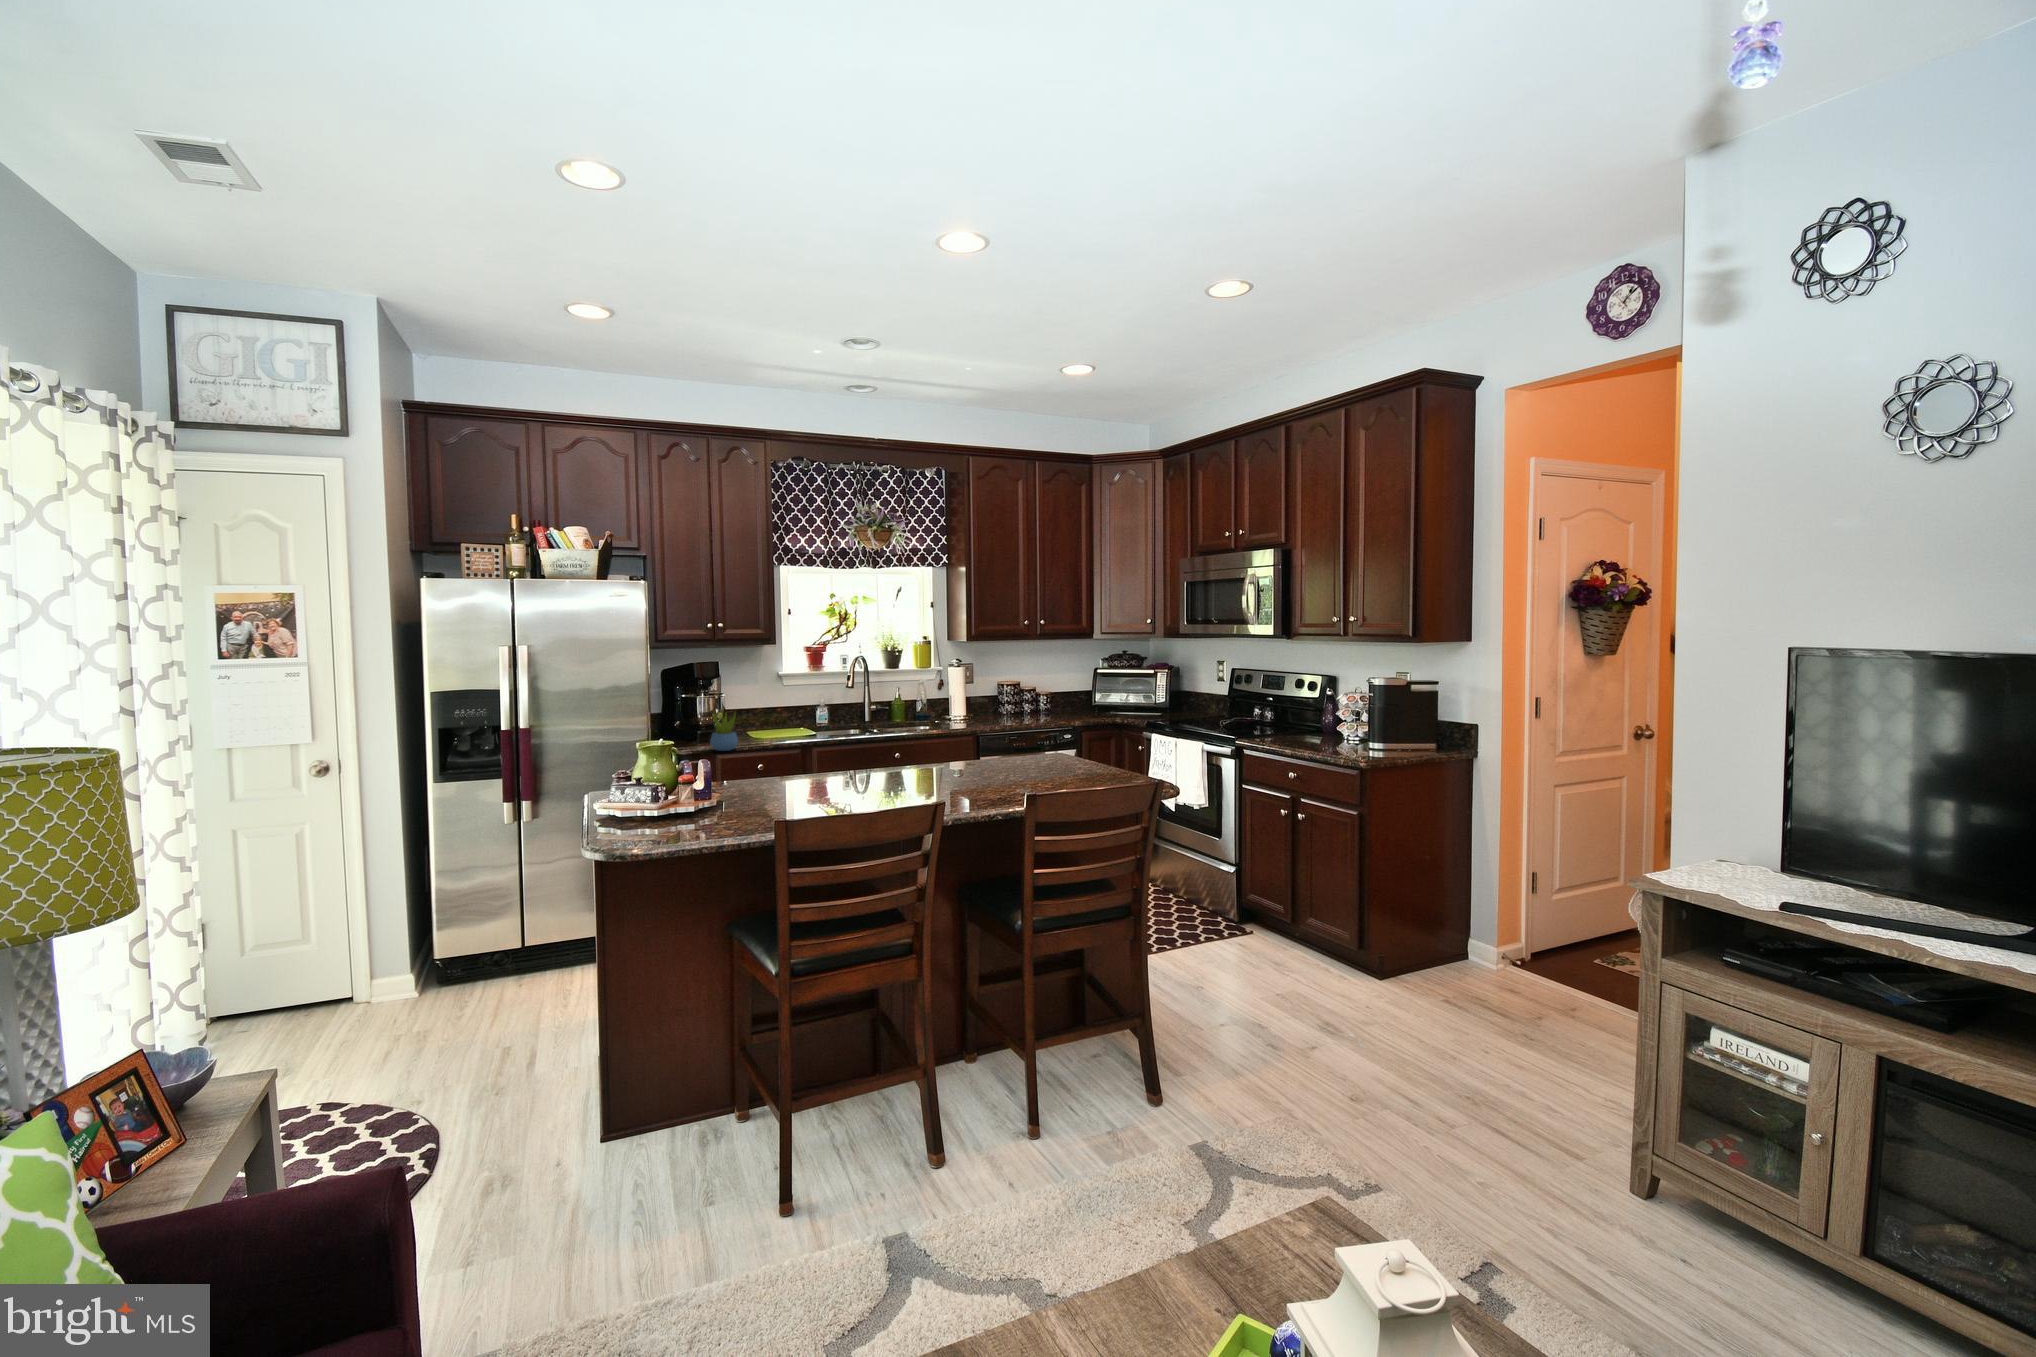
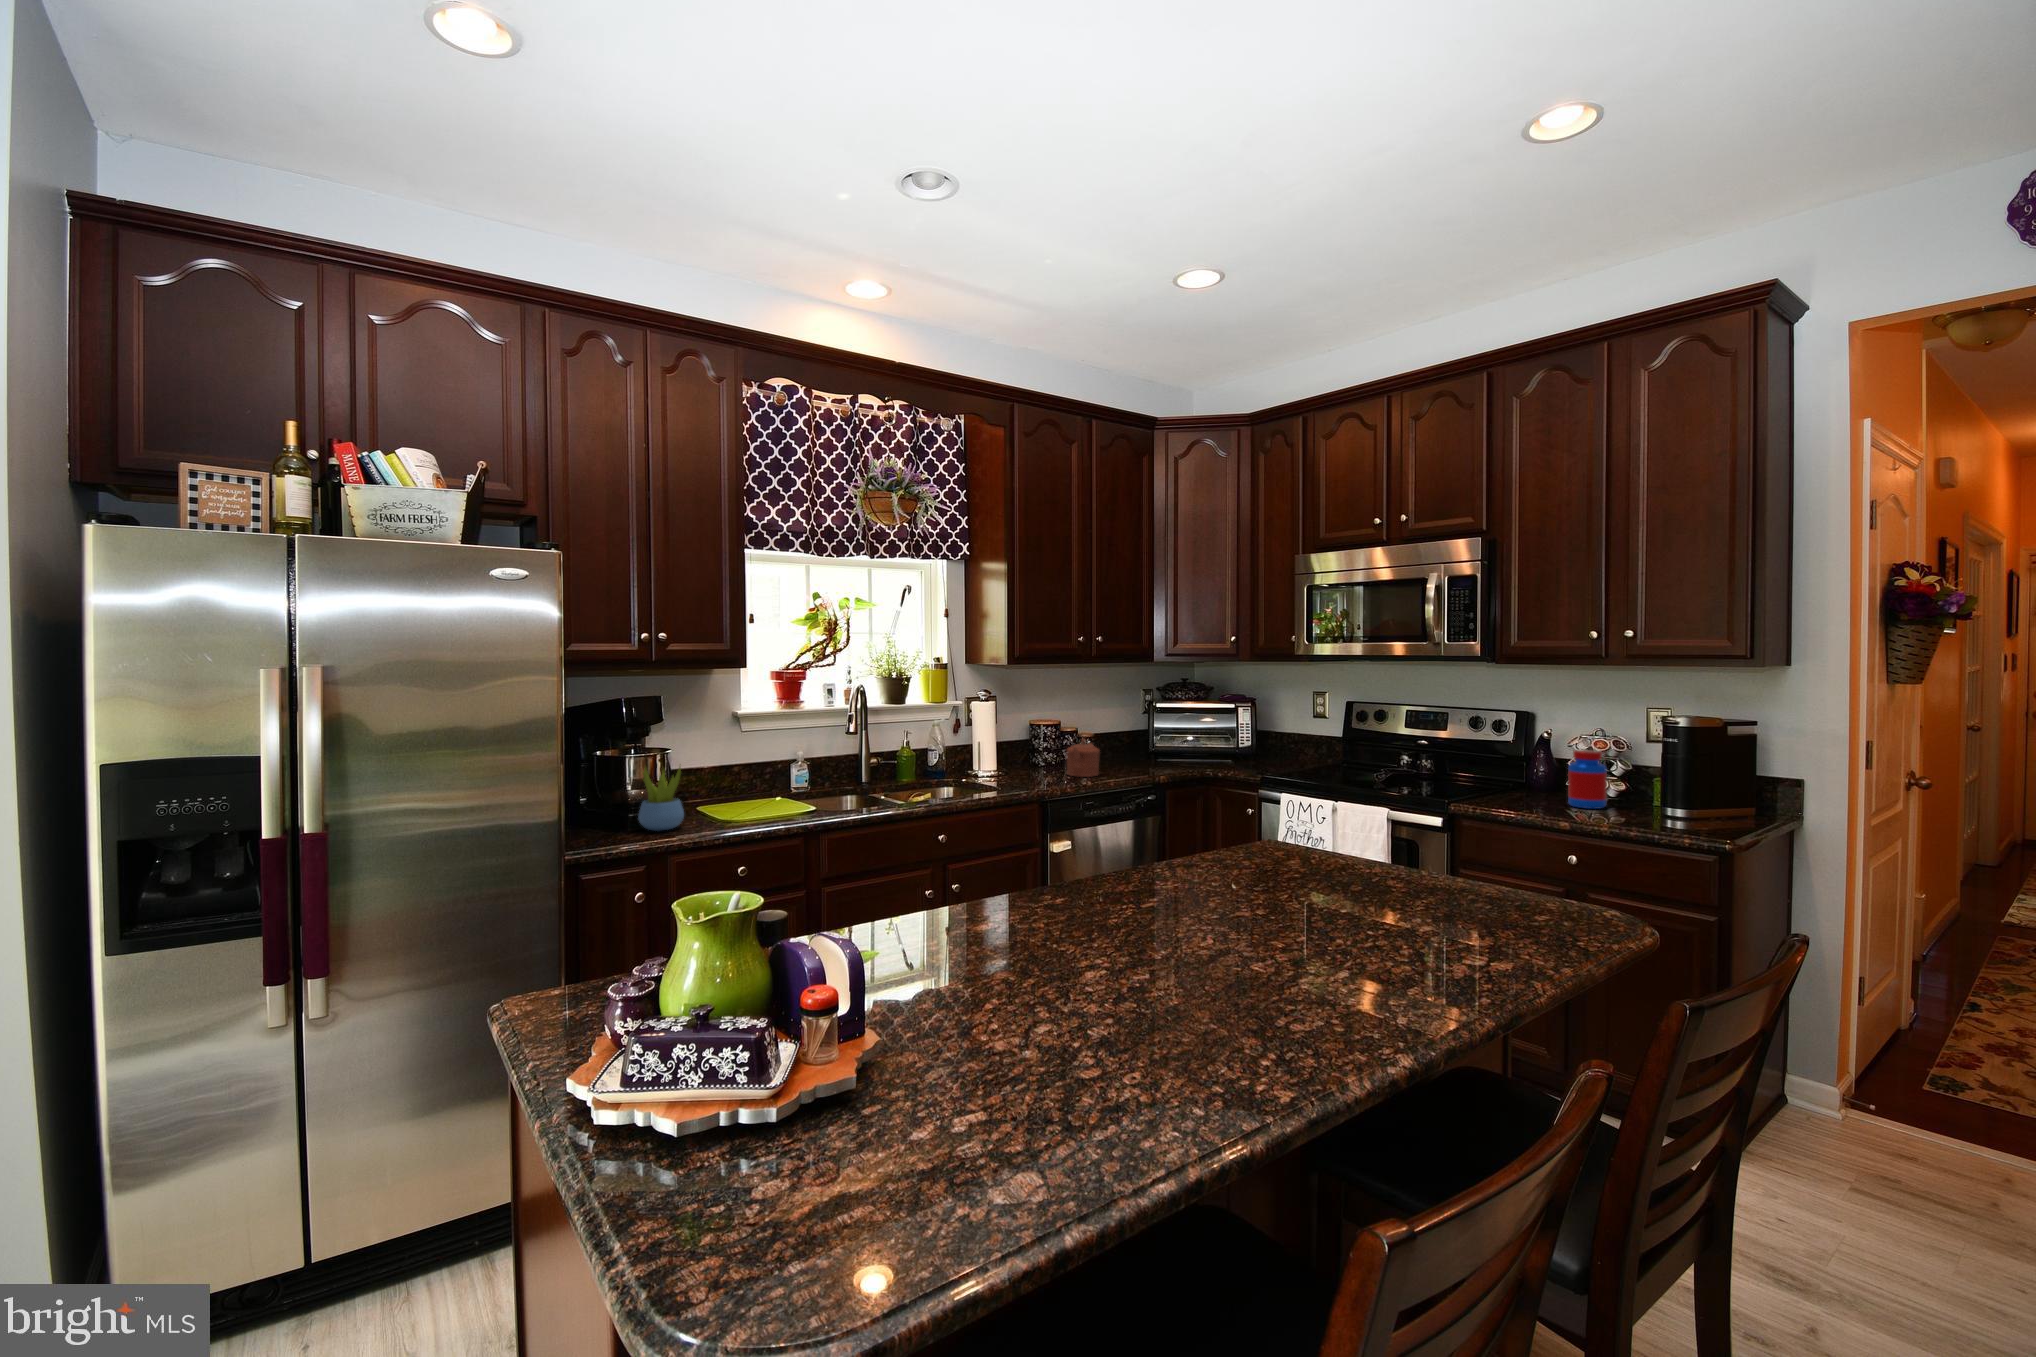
teapot: none [1013,697,1037,725] -> present [1067,738,1100,777]
jar: none [1330,720,1355,761] -> present [1568,750,1607,809]

